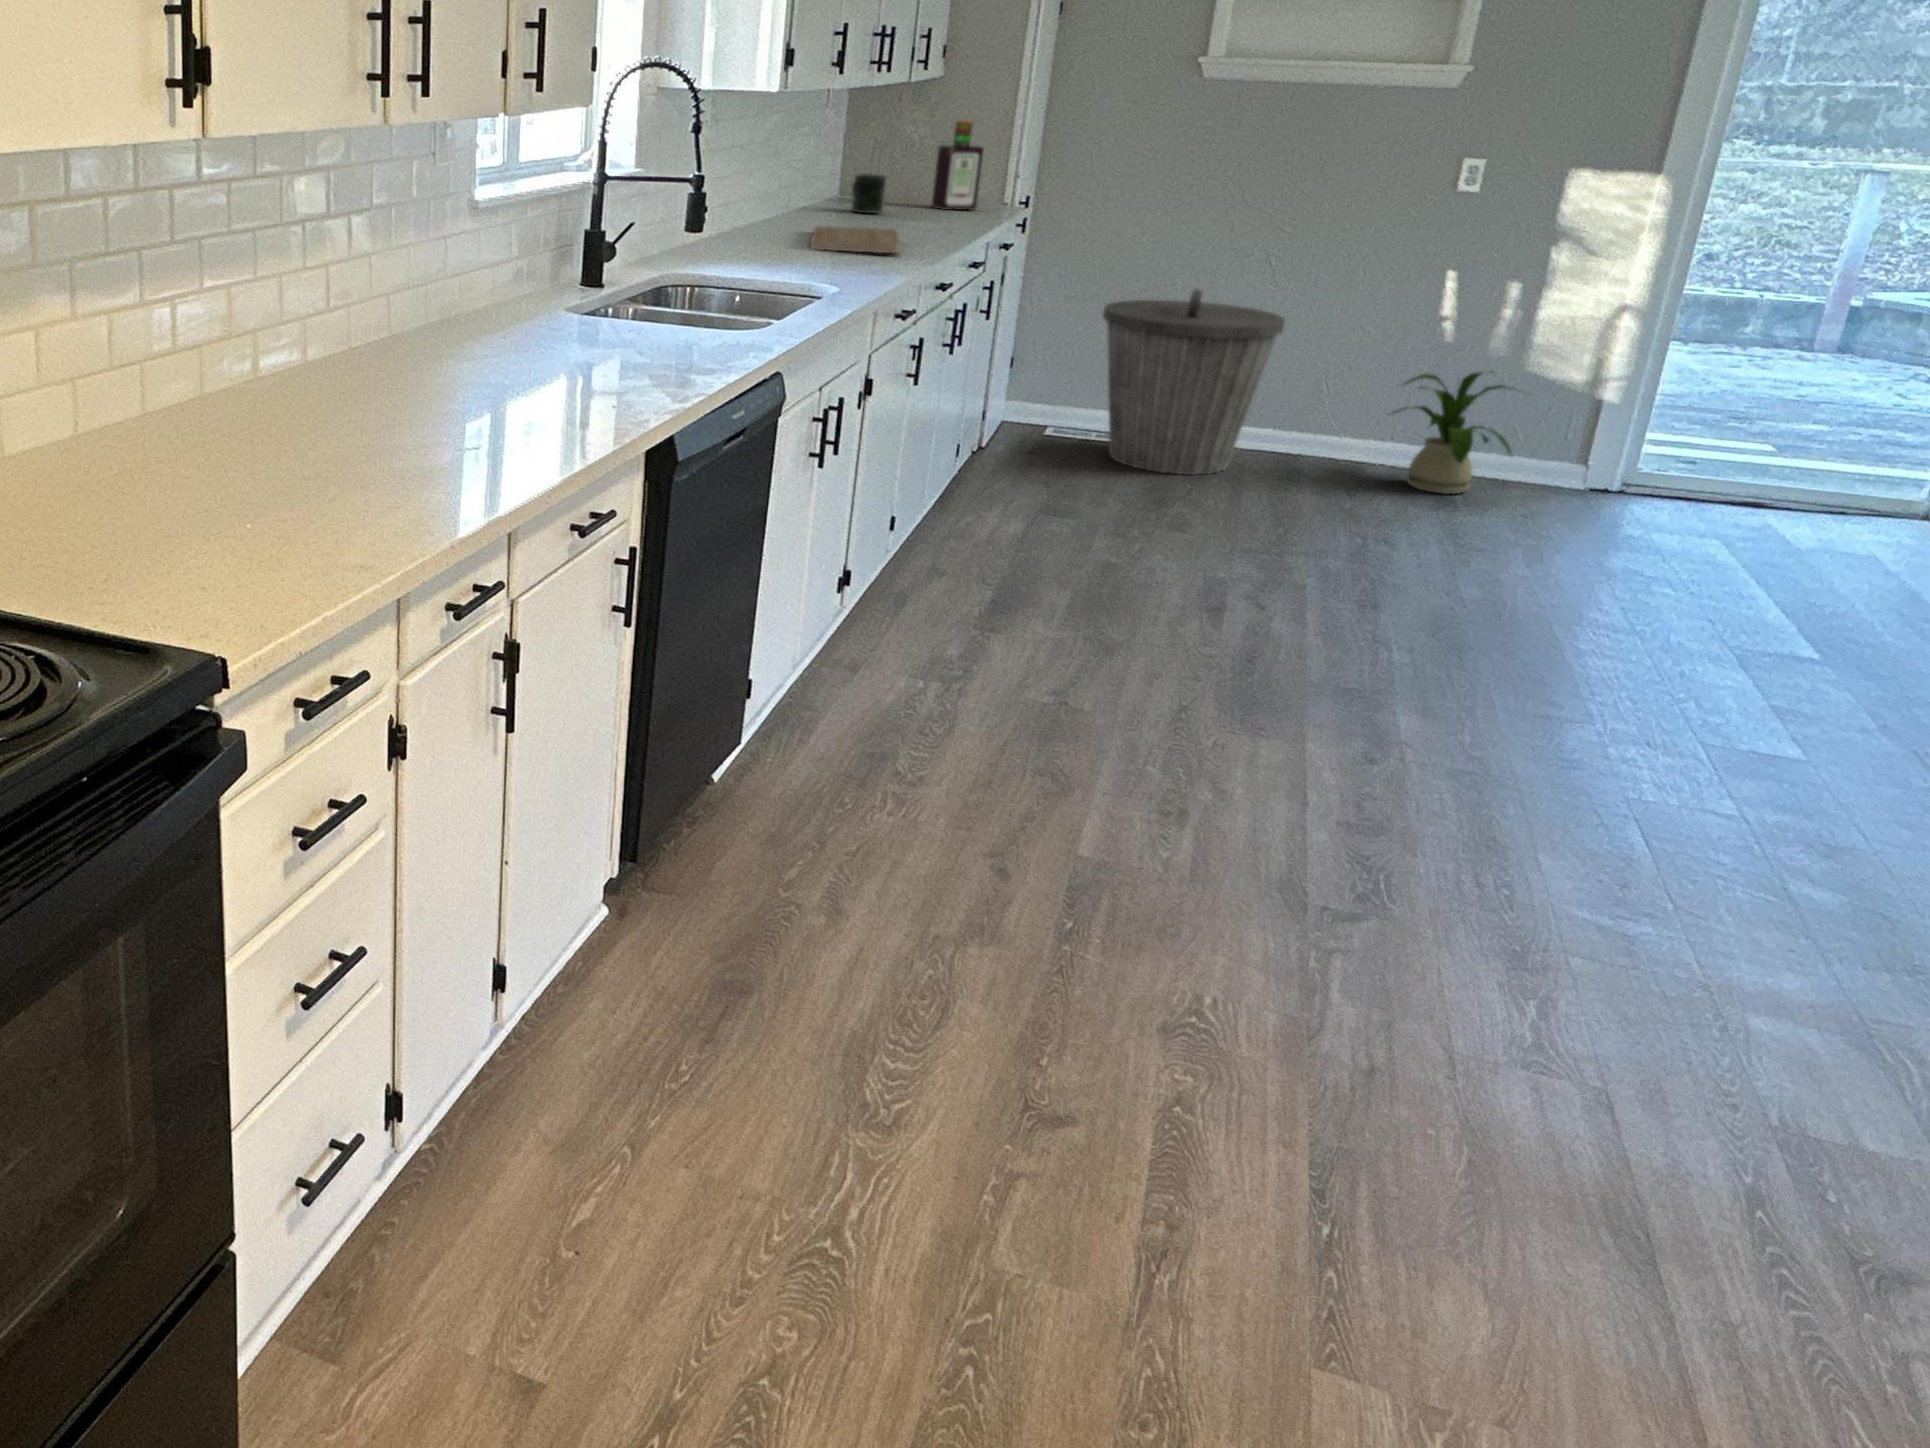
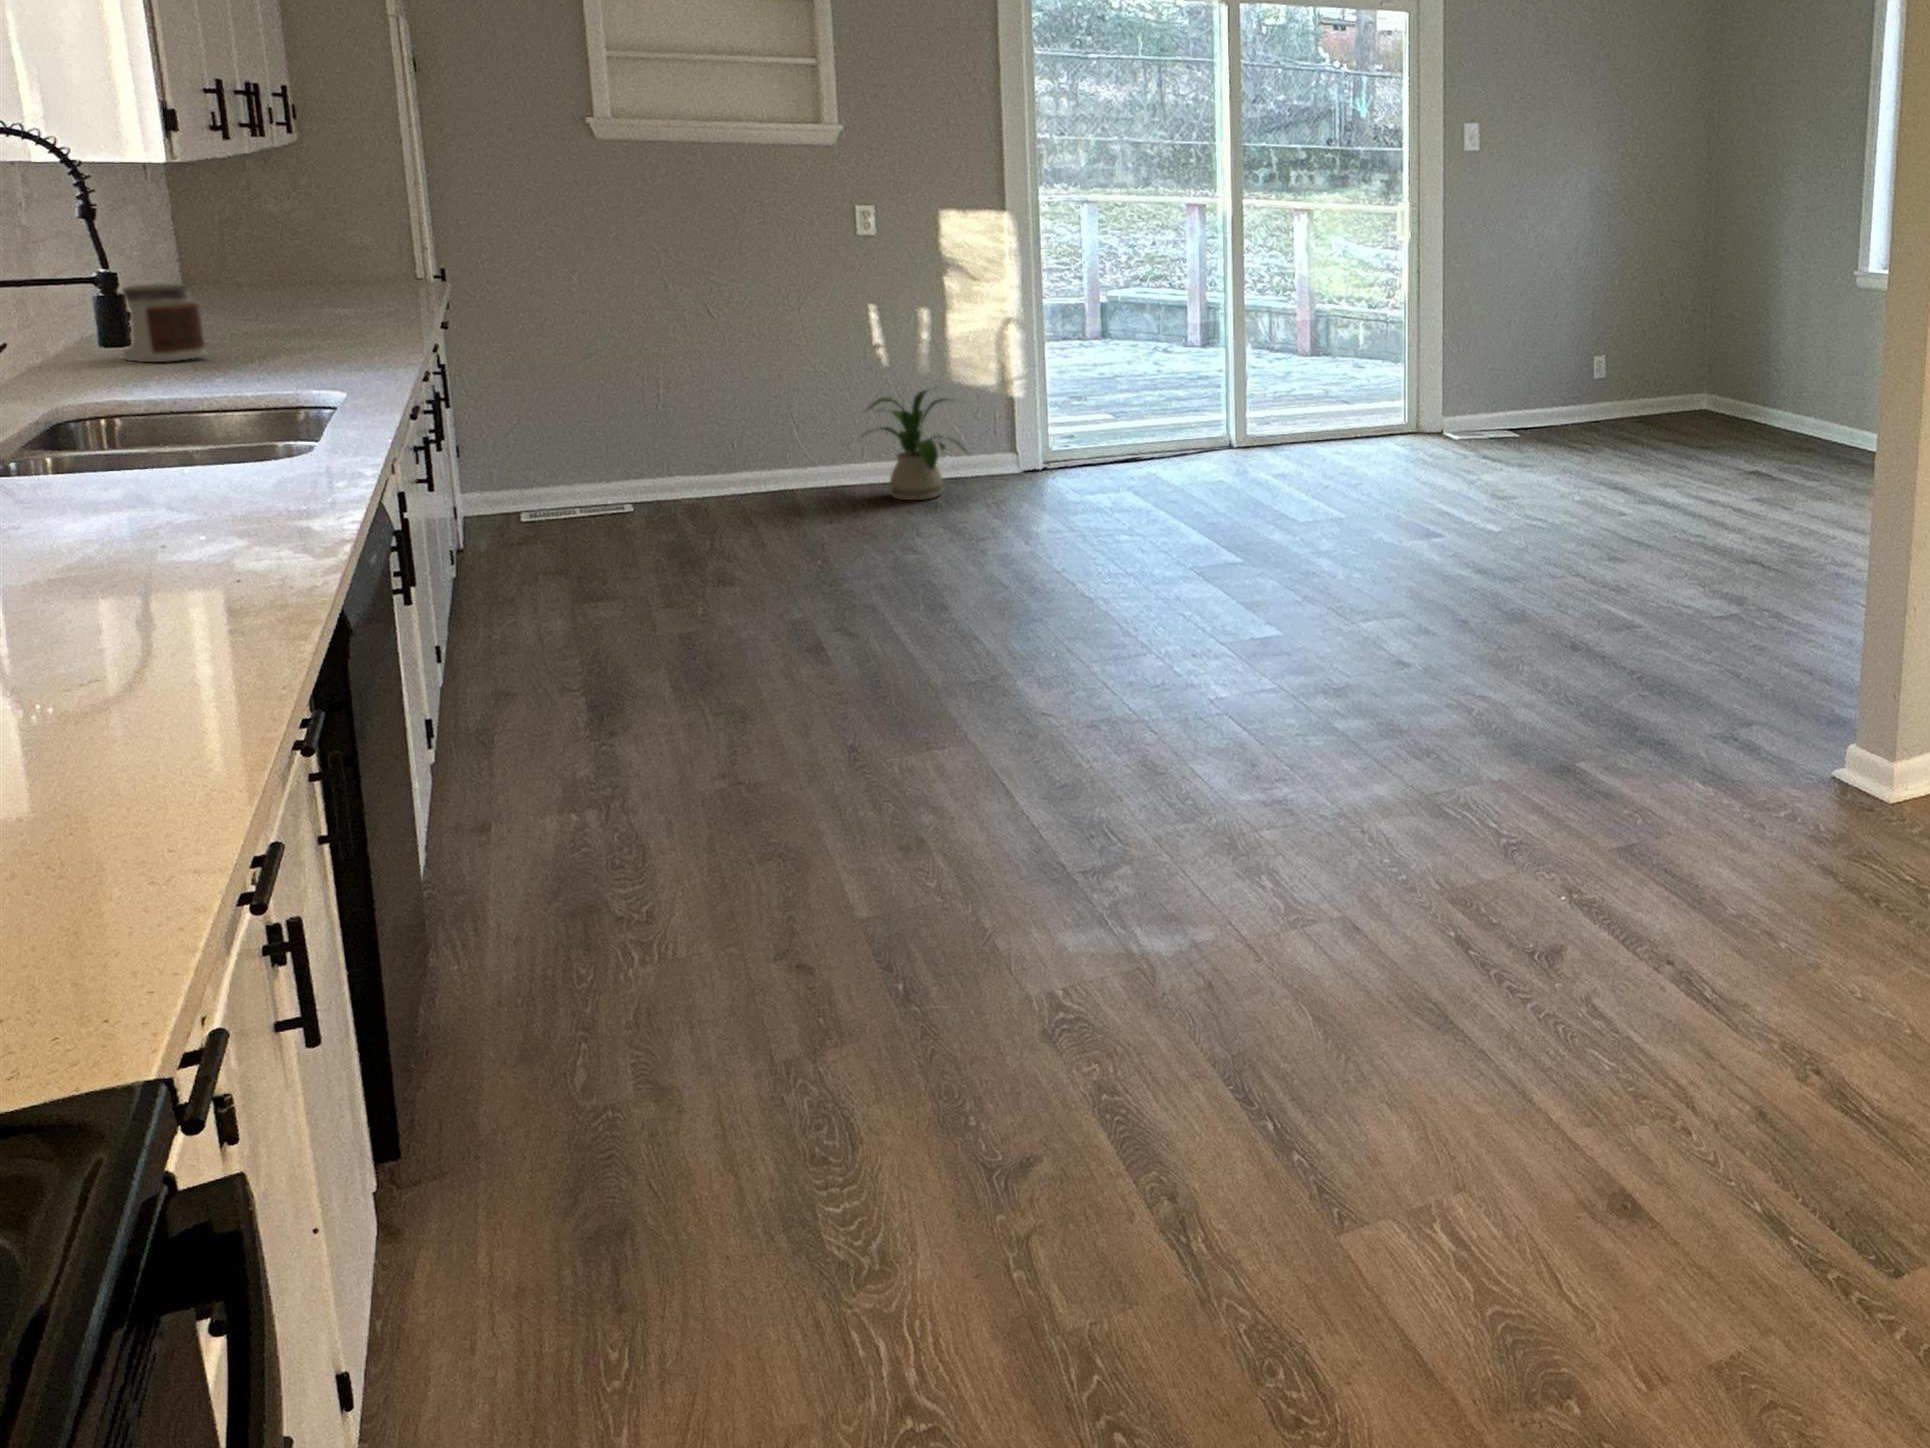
bottle: present [932,121,983,210] -> none [320,184,391,287]
mug: present [852,174,886,213] -> none [221,251,277,298]
jar: none [731,196,784,256] -> present [122,284,207,362]
cutting board: present [811,226,900,253] -> none [214,313,365,345]
trash can: present [1103,289,1285,475] -> none [560,346,751,535]

